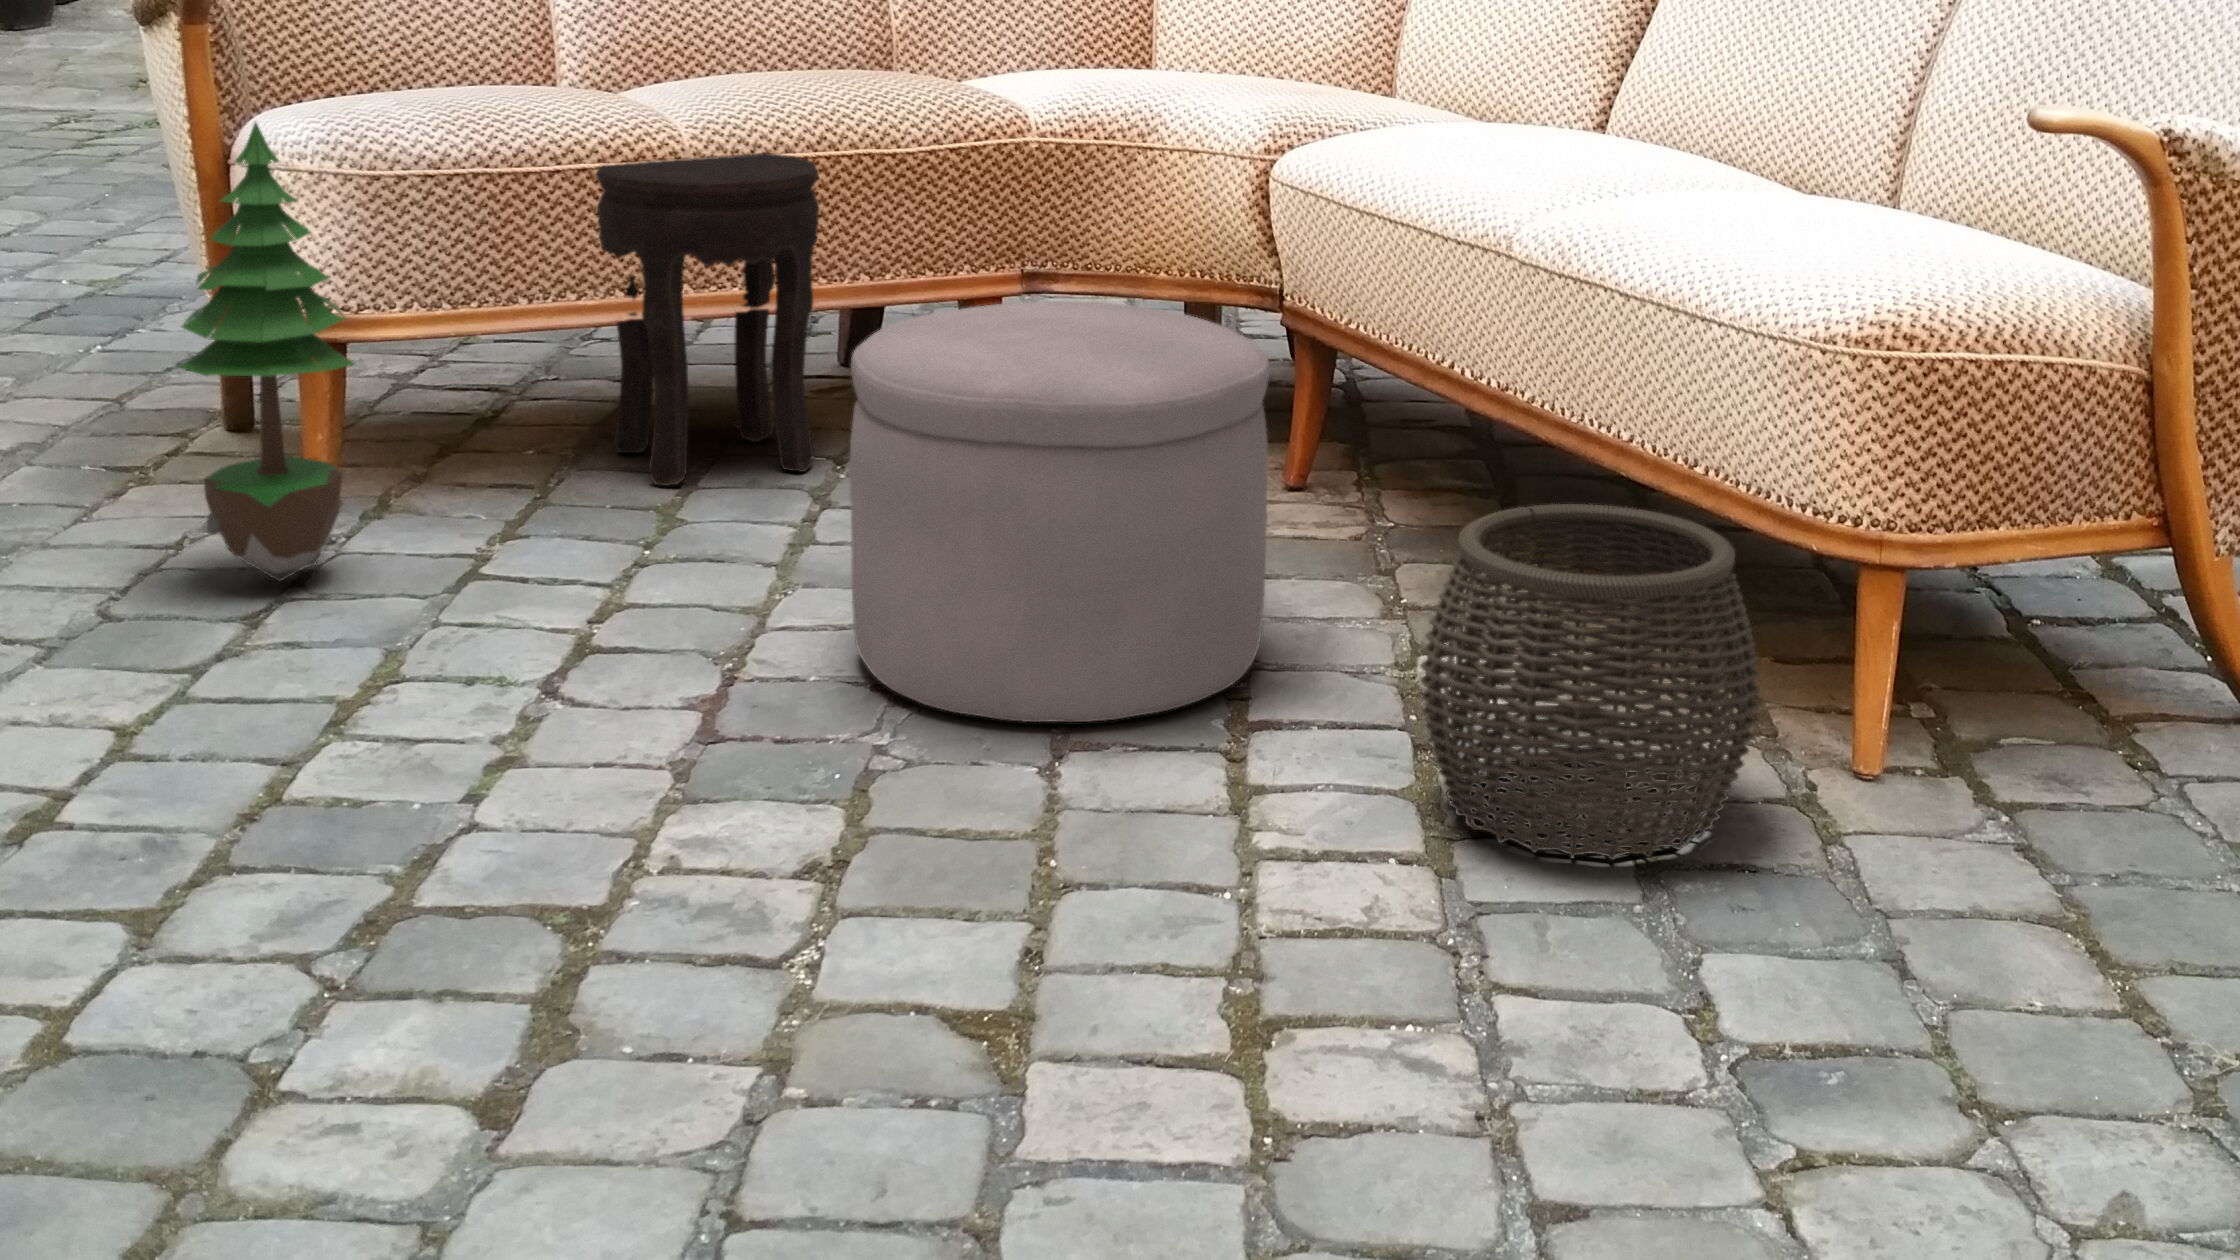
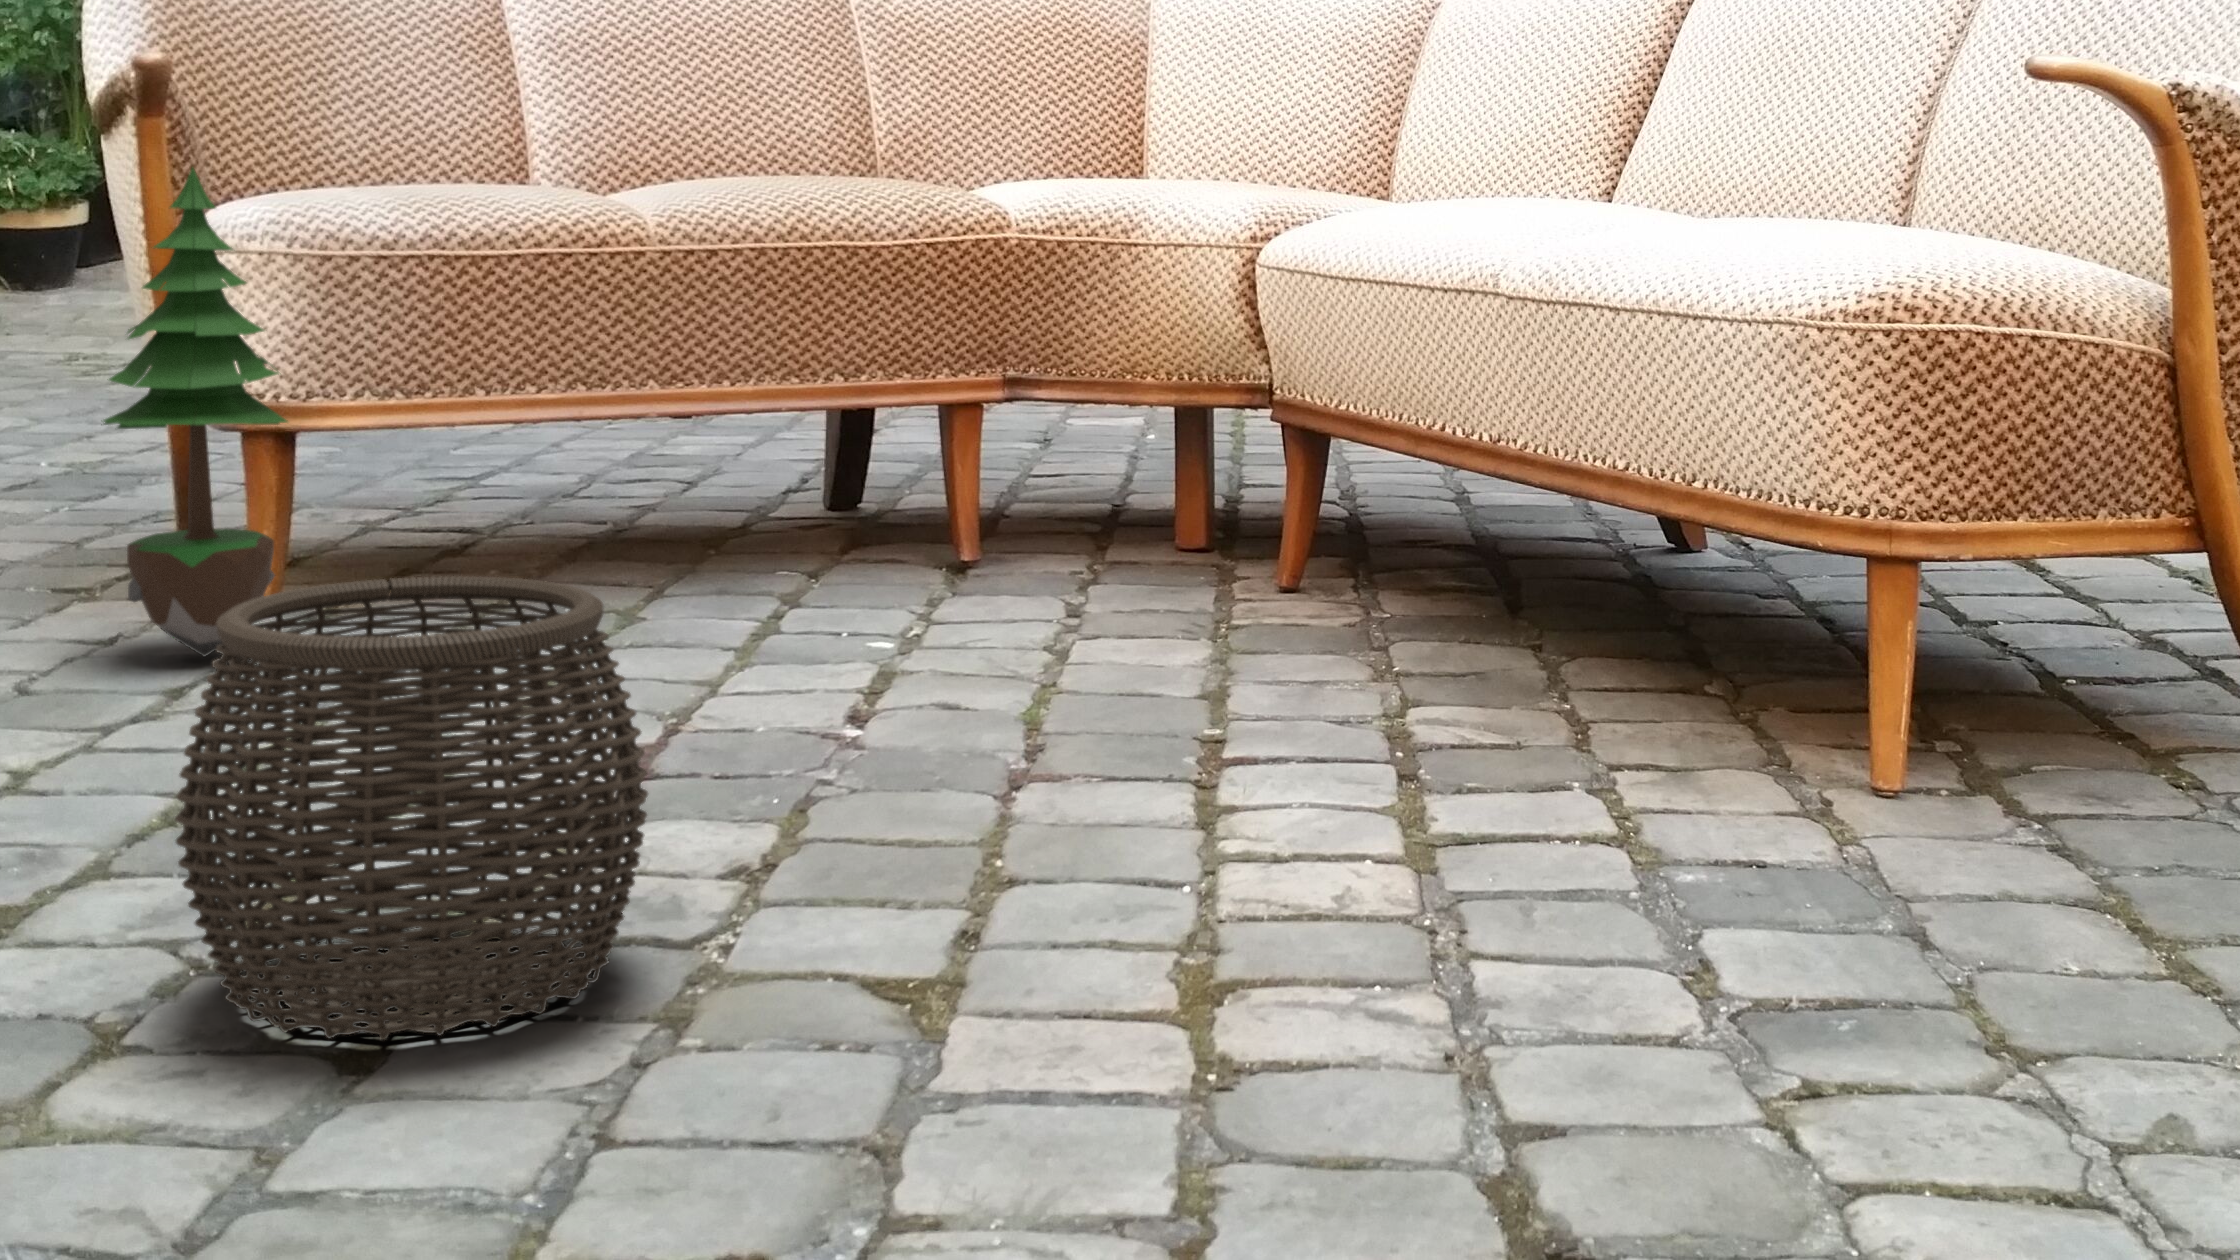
side table: present [596,153,819,486] -> none [558,254,788,587]
ottoman: present [850,301,1270,722] -> none [798,341,1240,749]
woven basket: present [1420,504,1760,860] -> present [175,576,648,1040]

